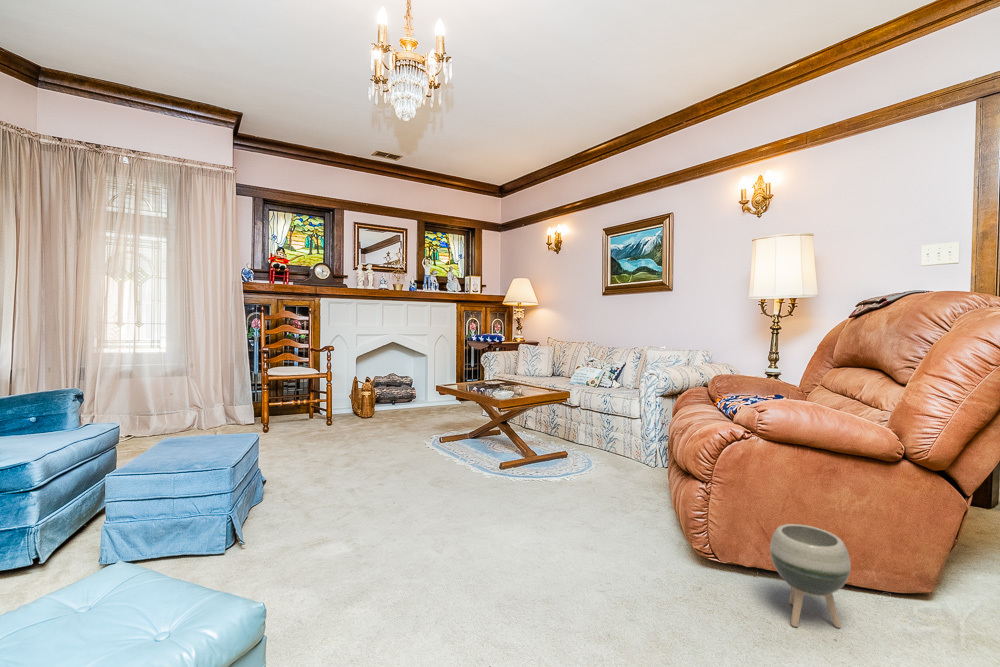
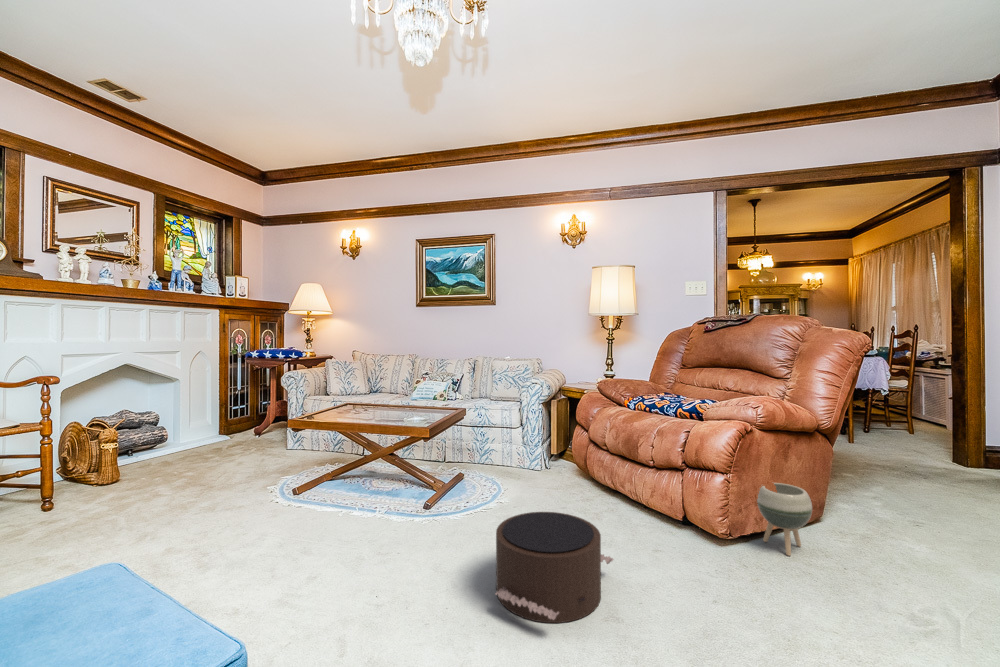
pouf: none [423,478,549,570] -> present [495,512,613,623]

